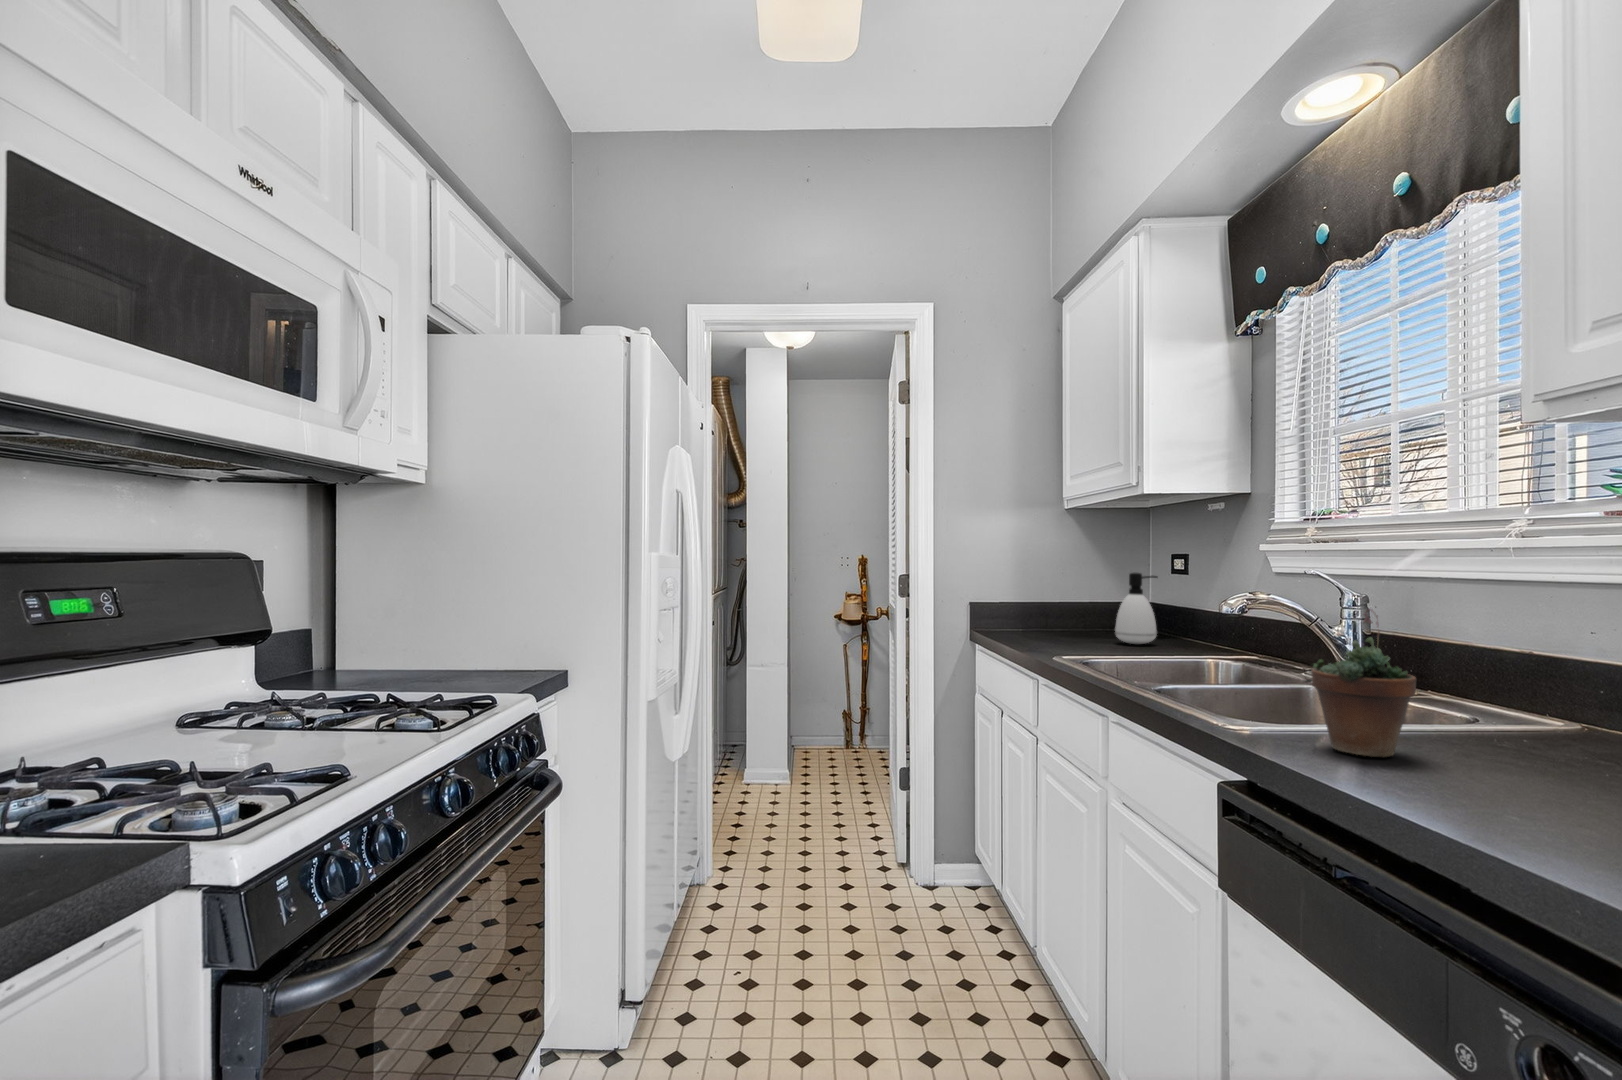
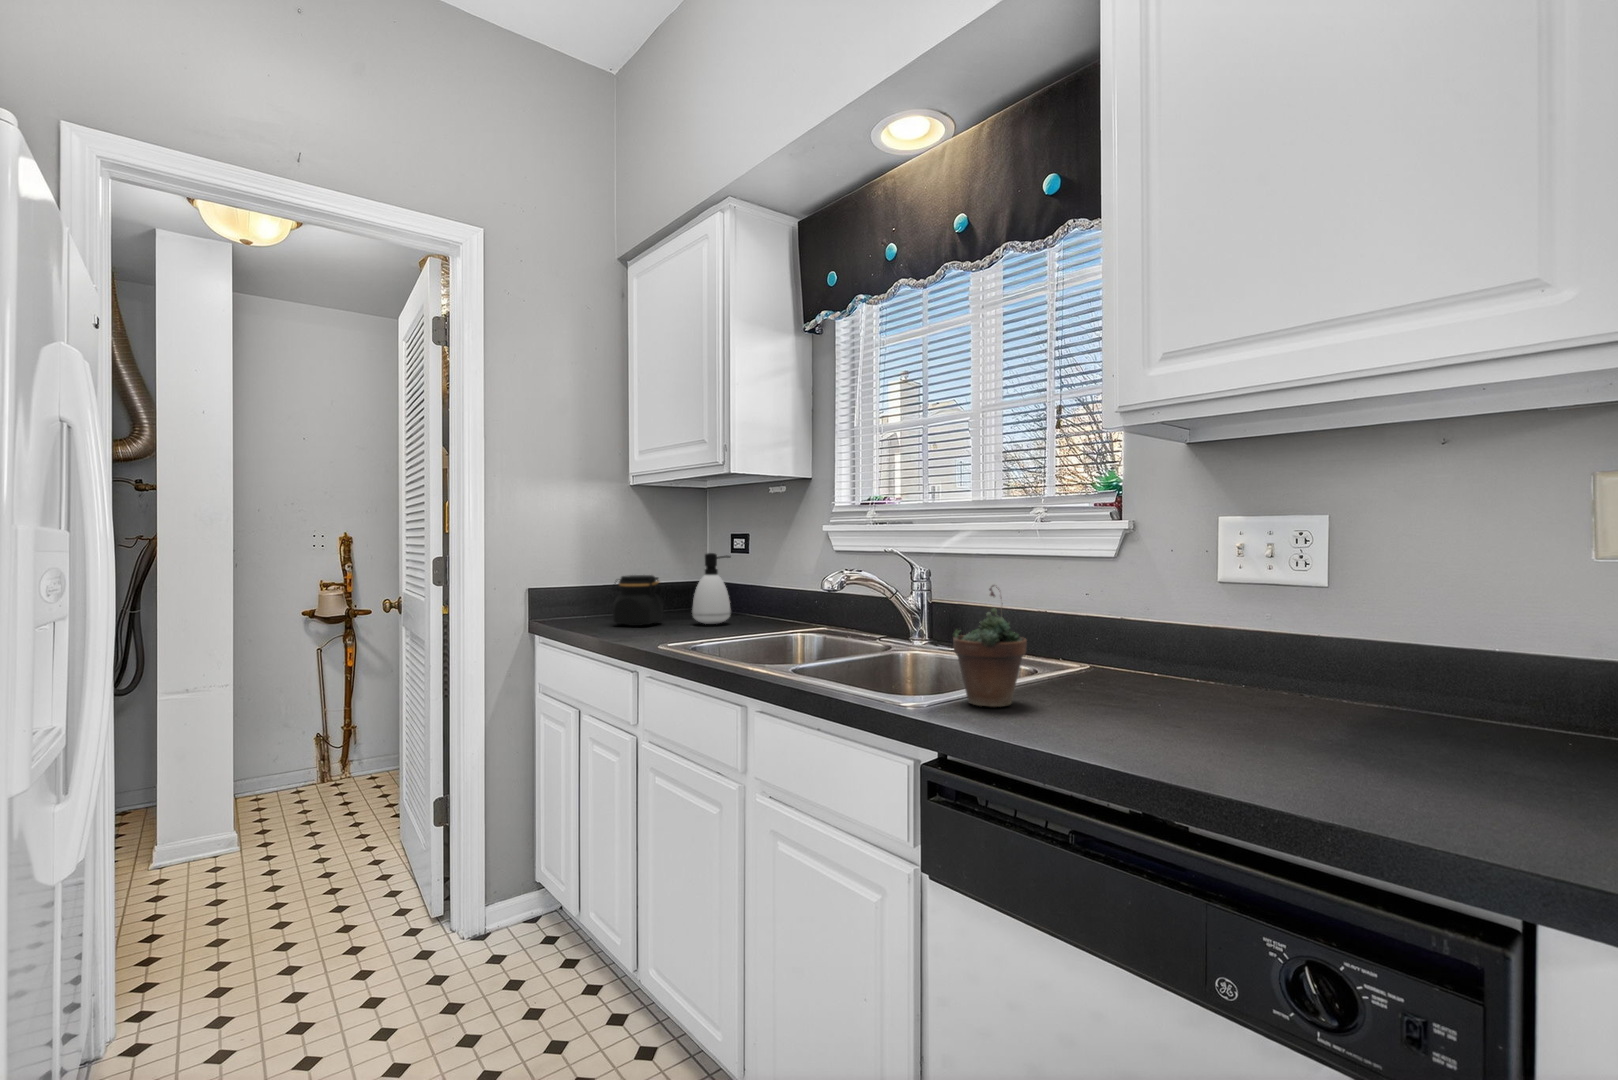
jar: none [1038,592,1088,640] -> present [611,575,664,626]

